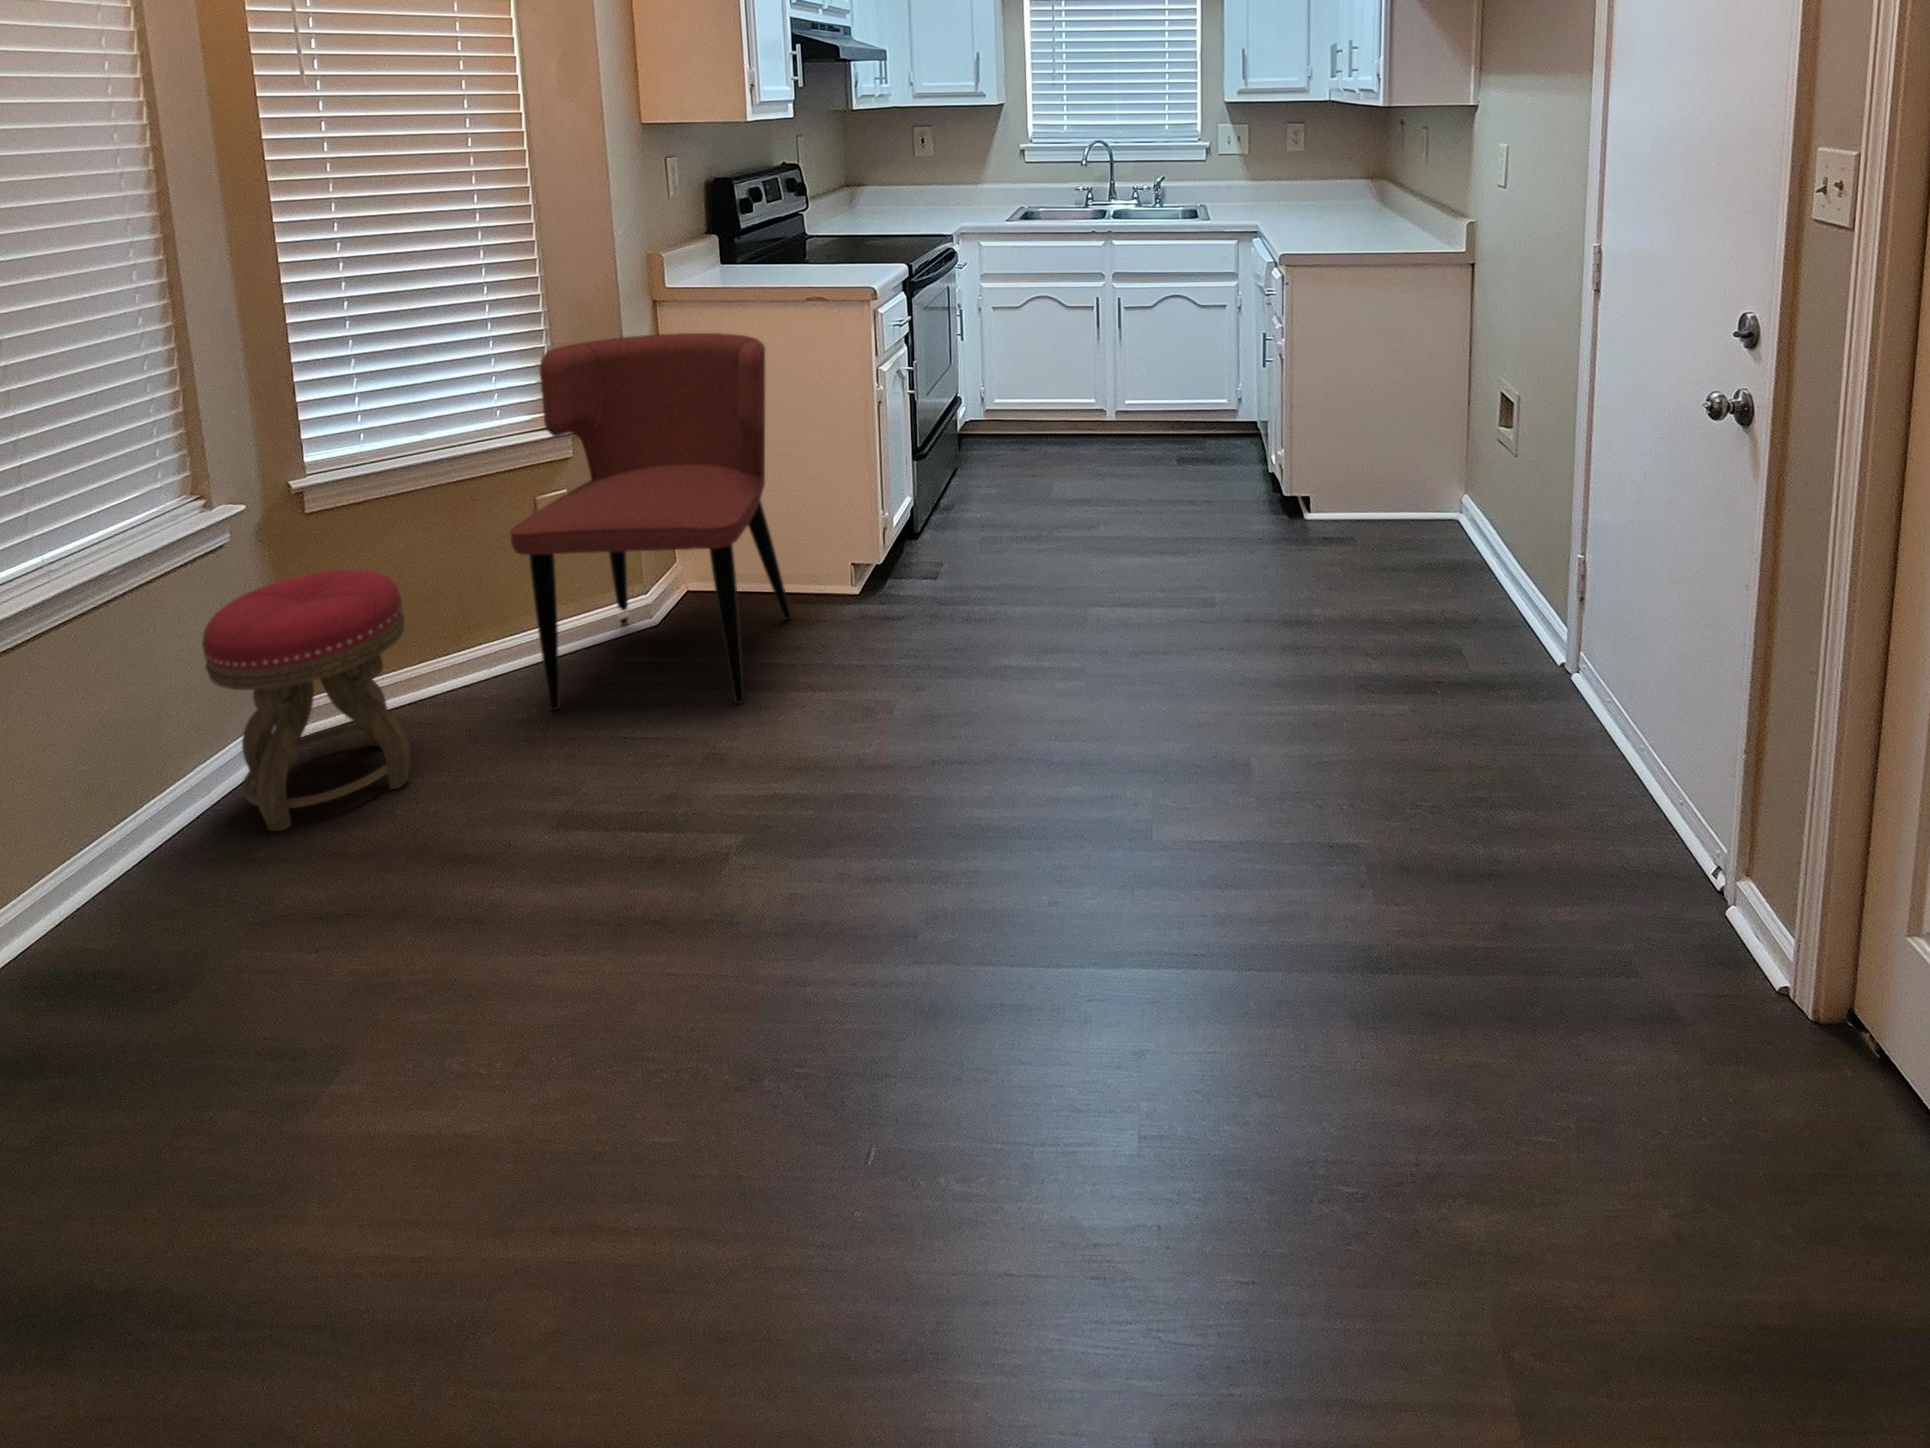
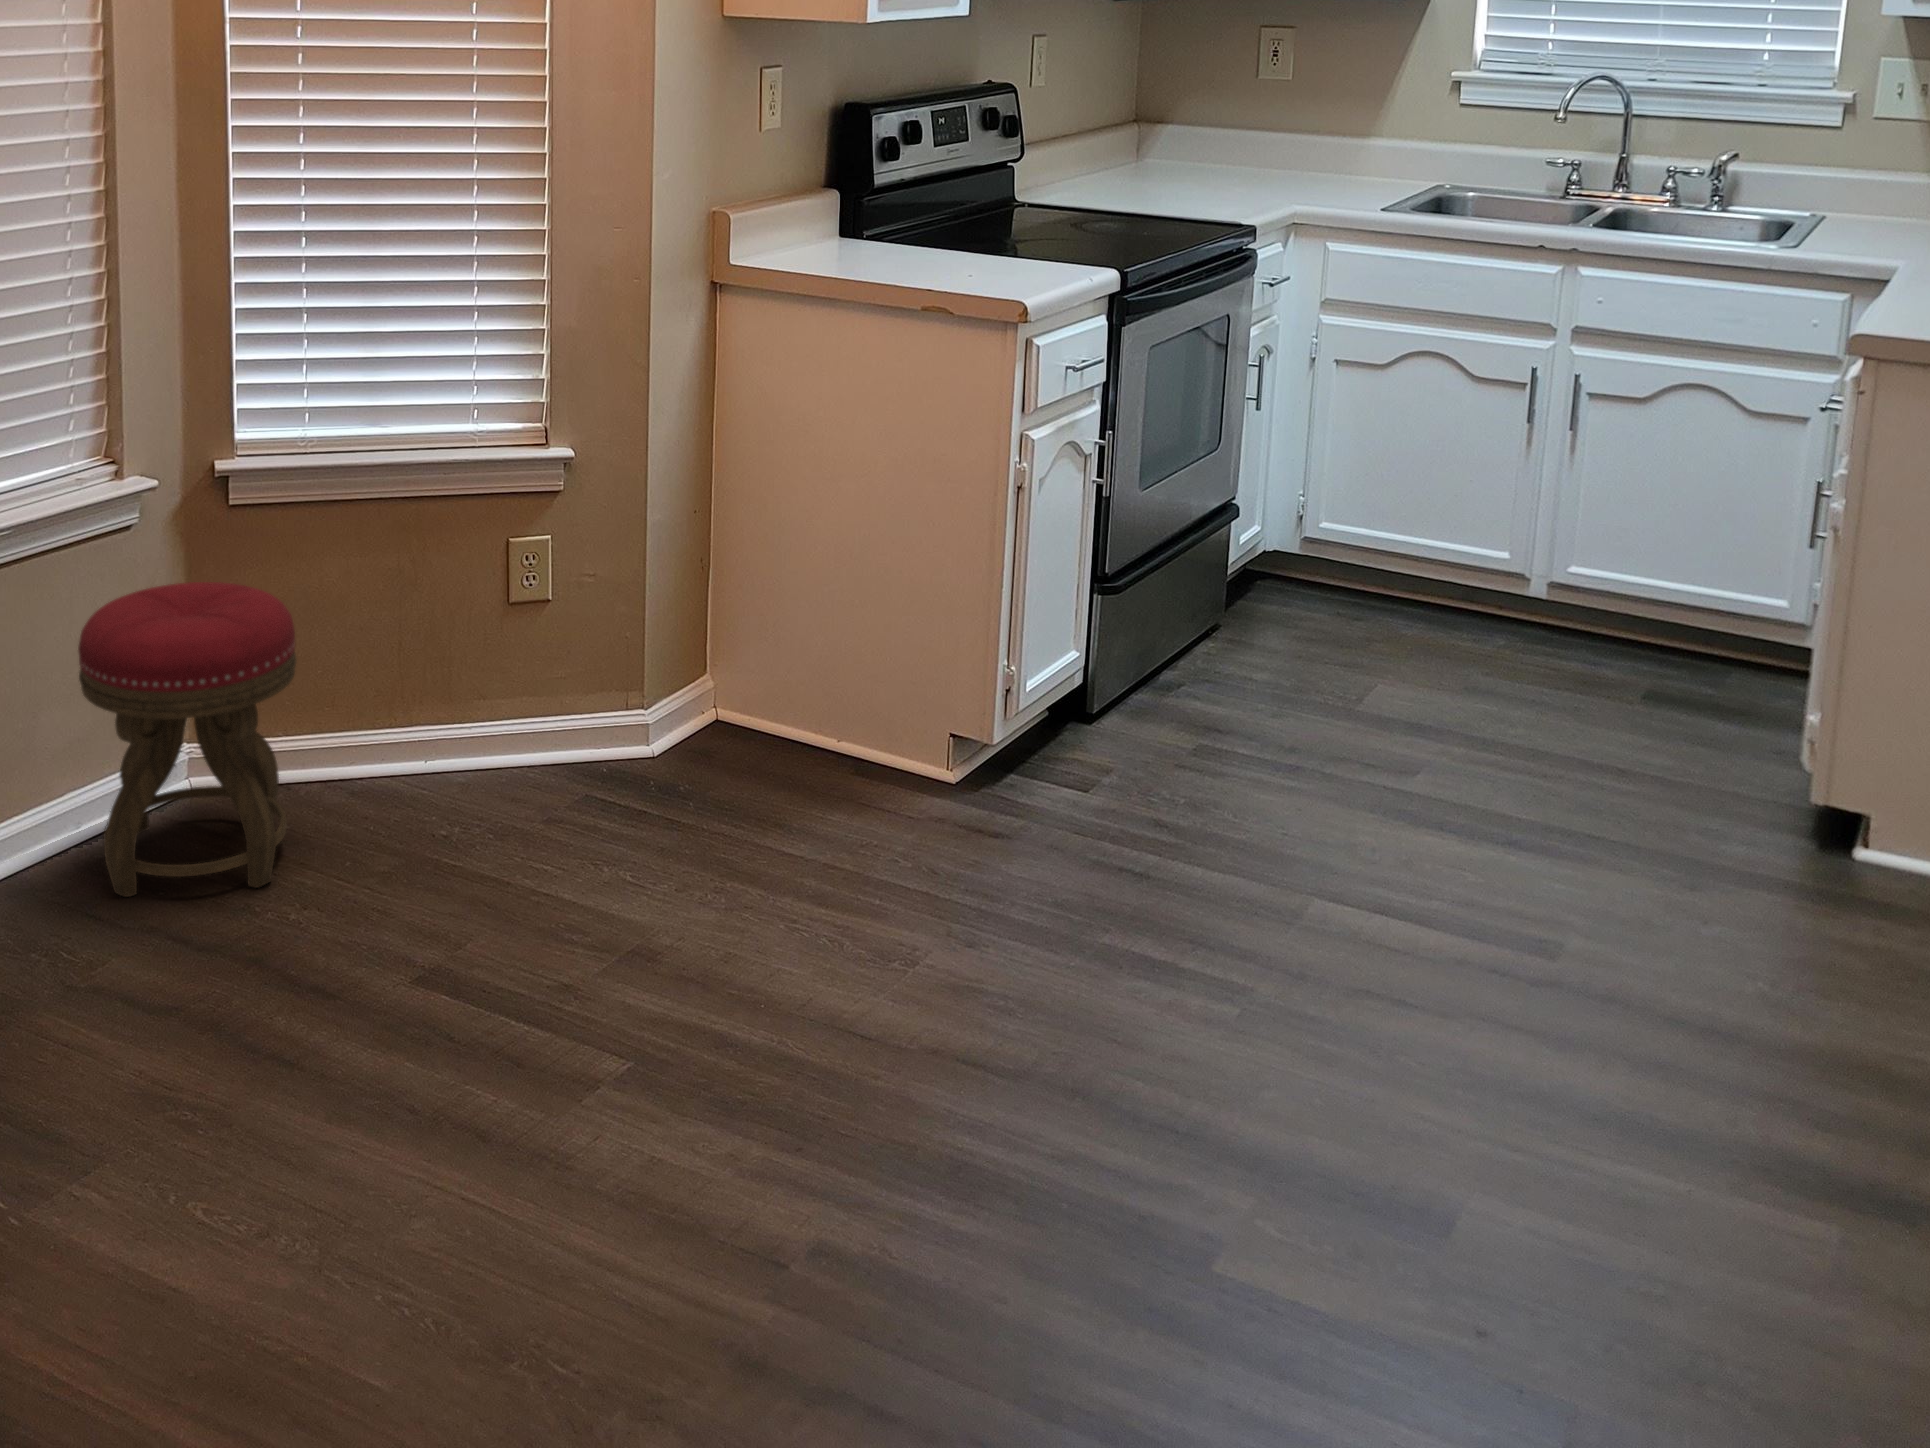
dining chair: present [510,333,791,710] -> none [432,329,829,913]

